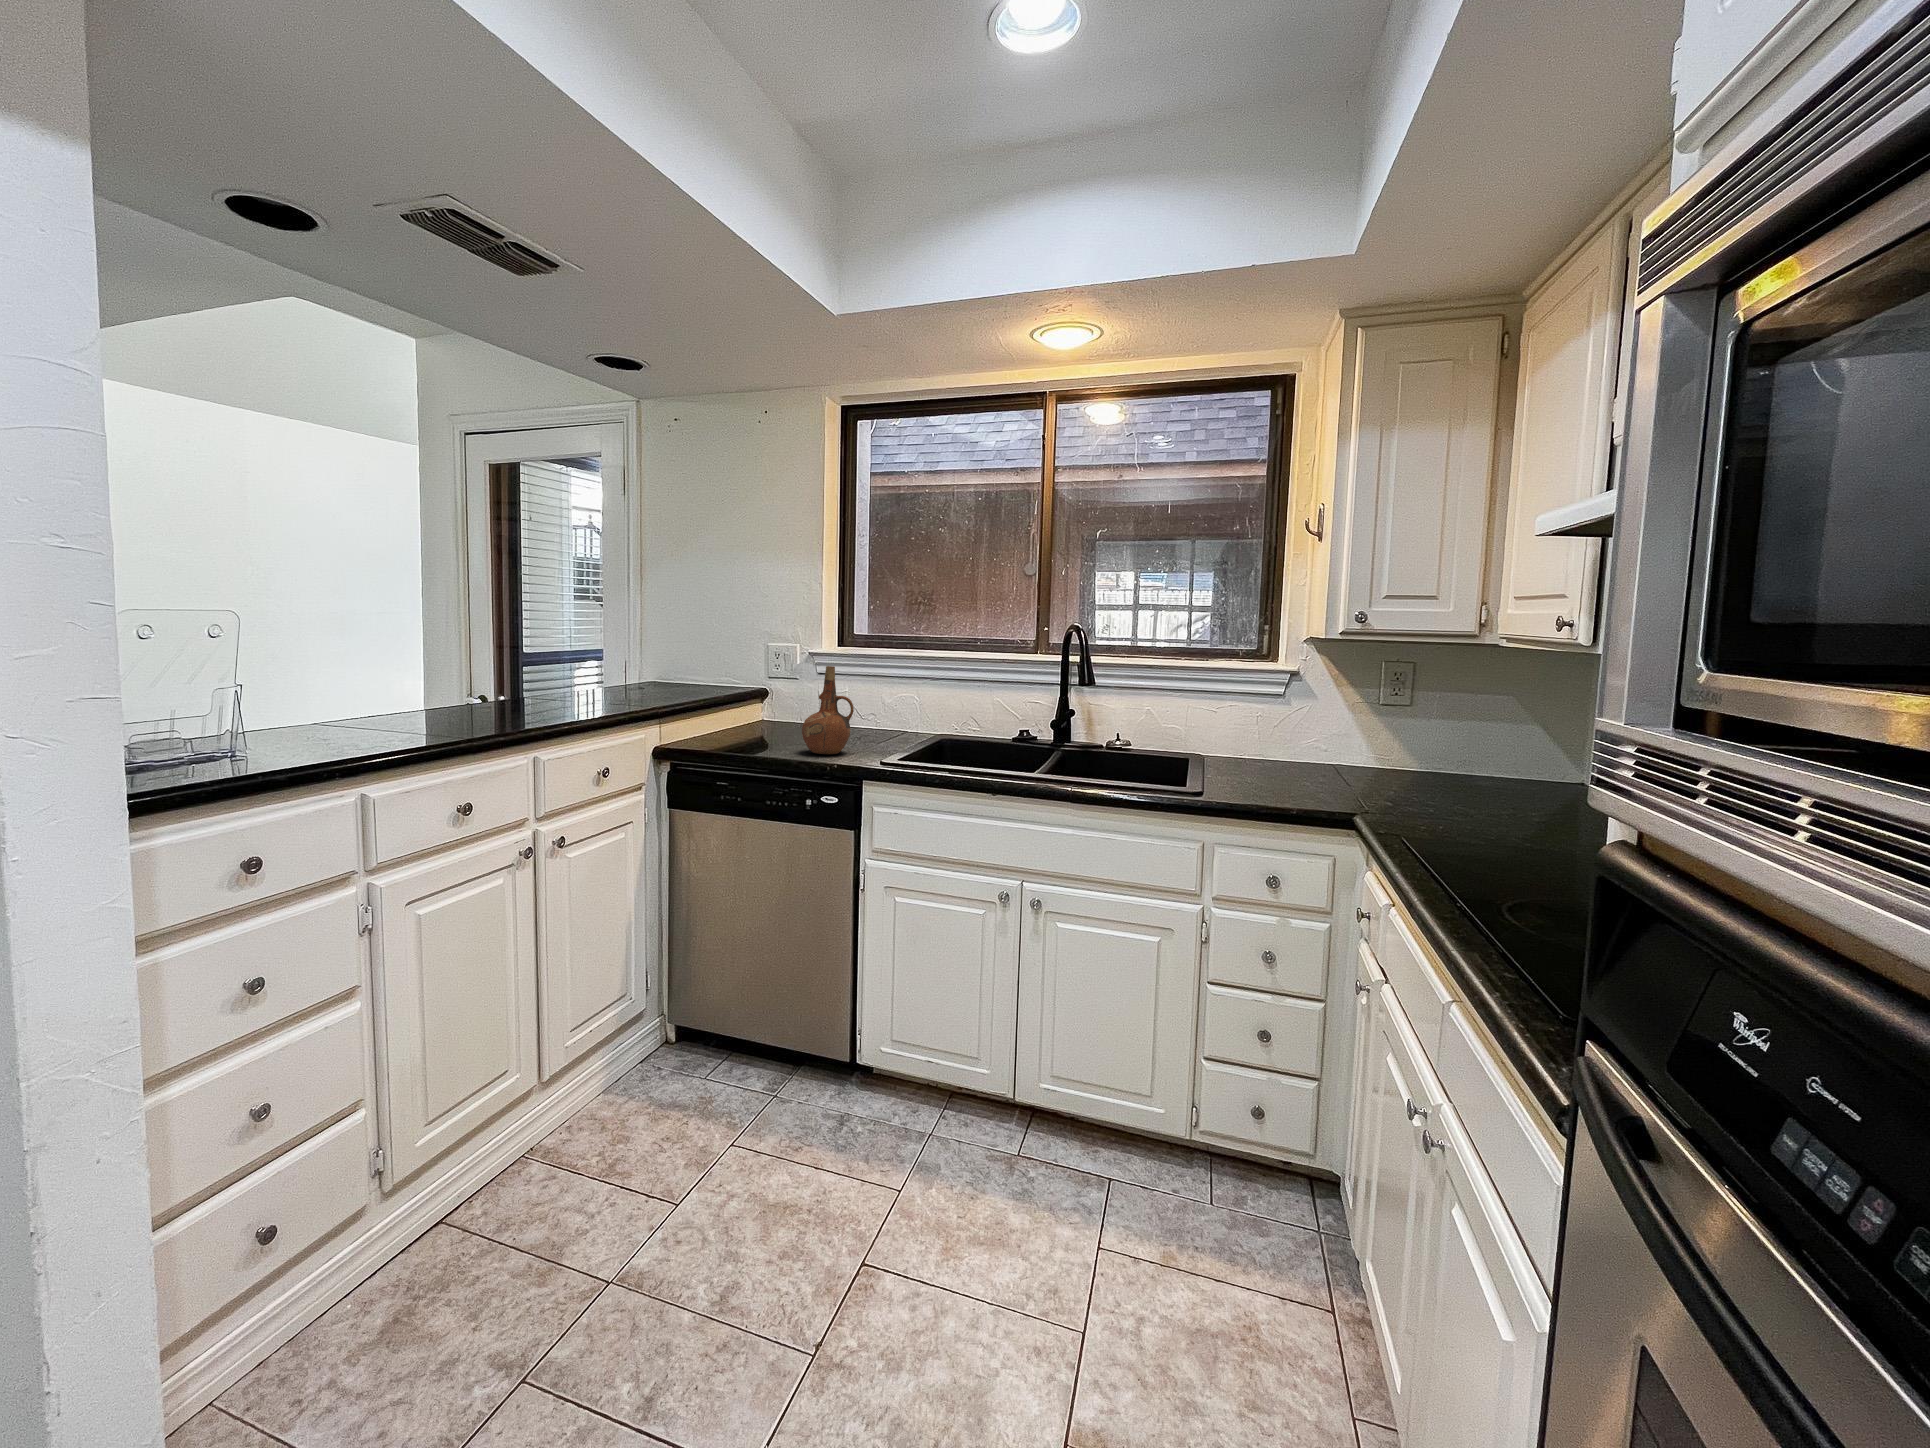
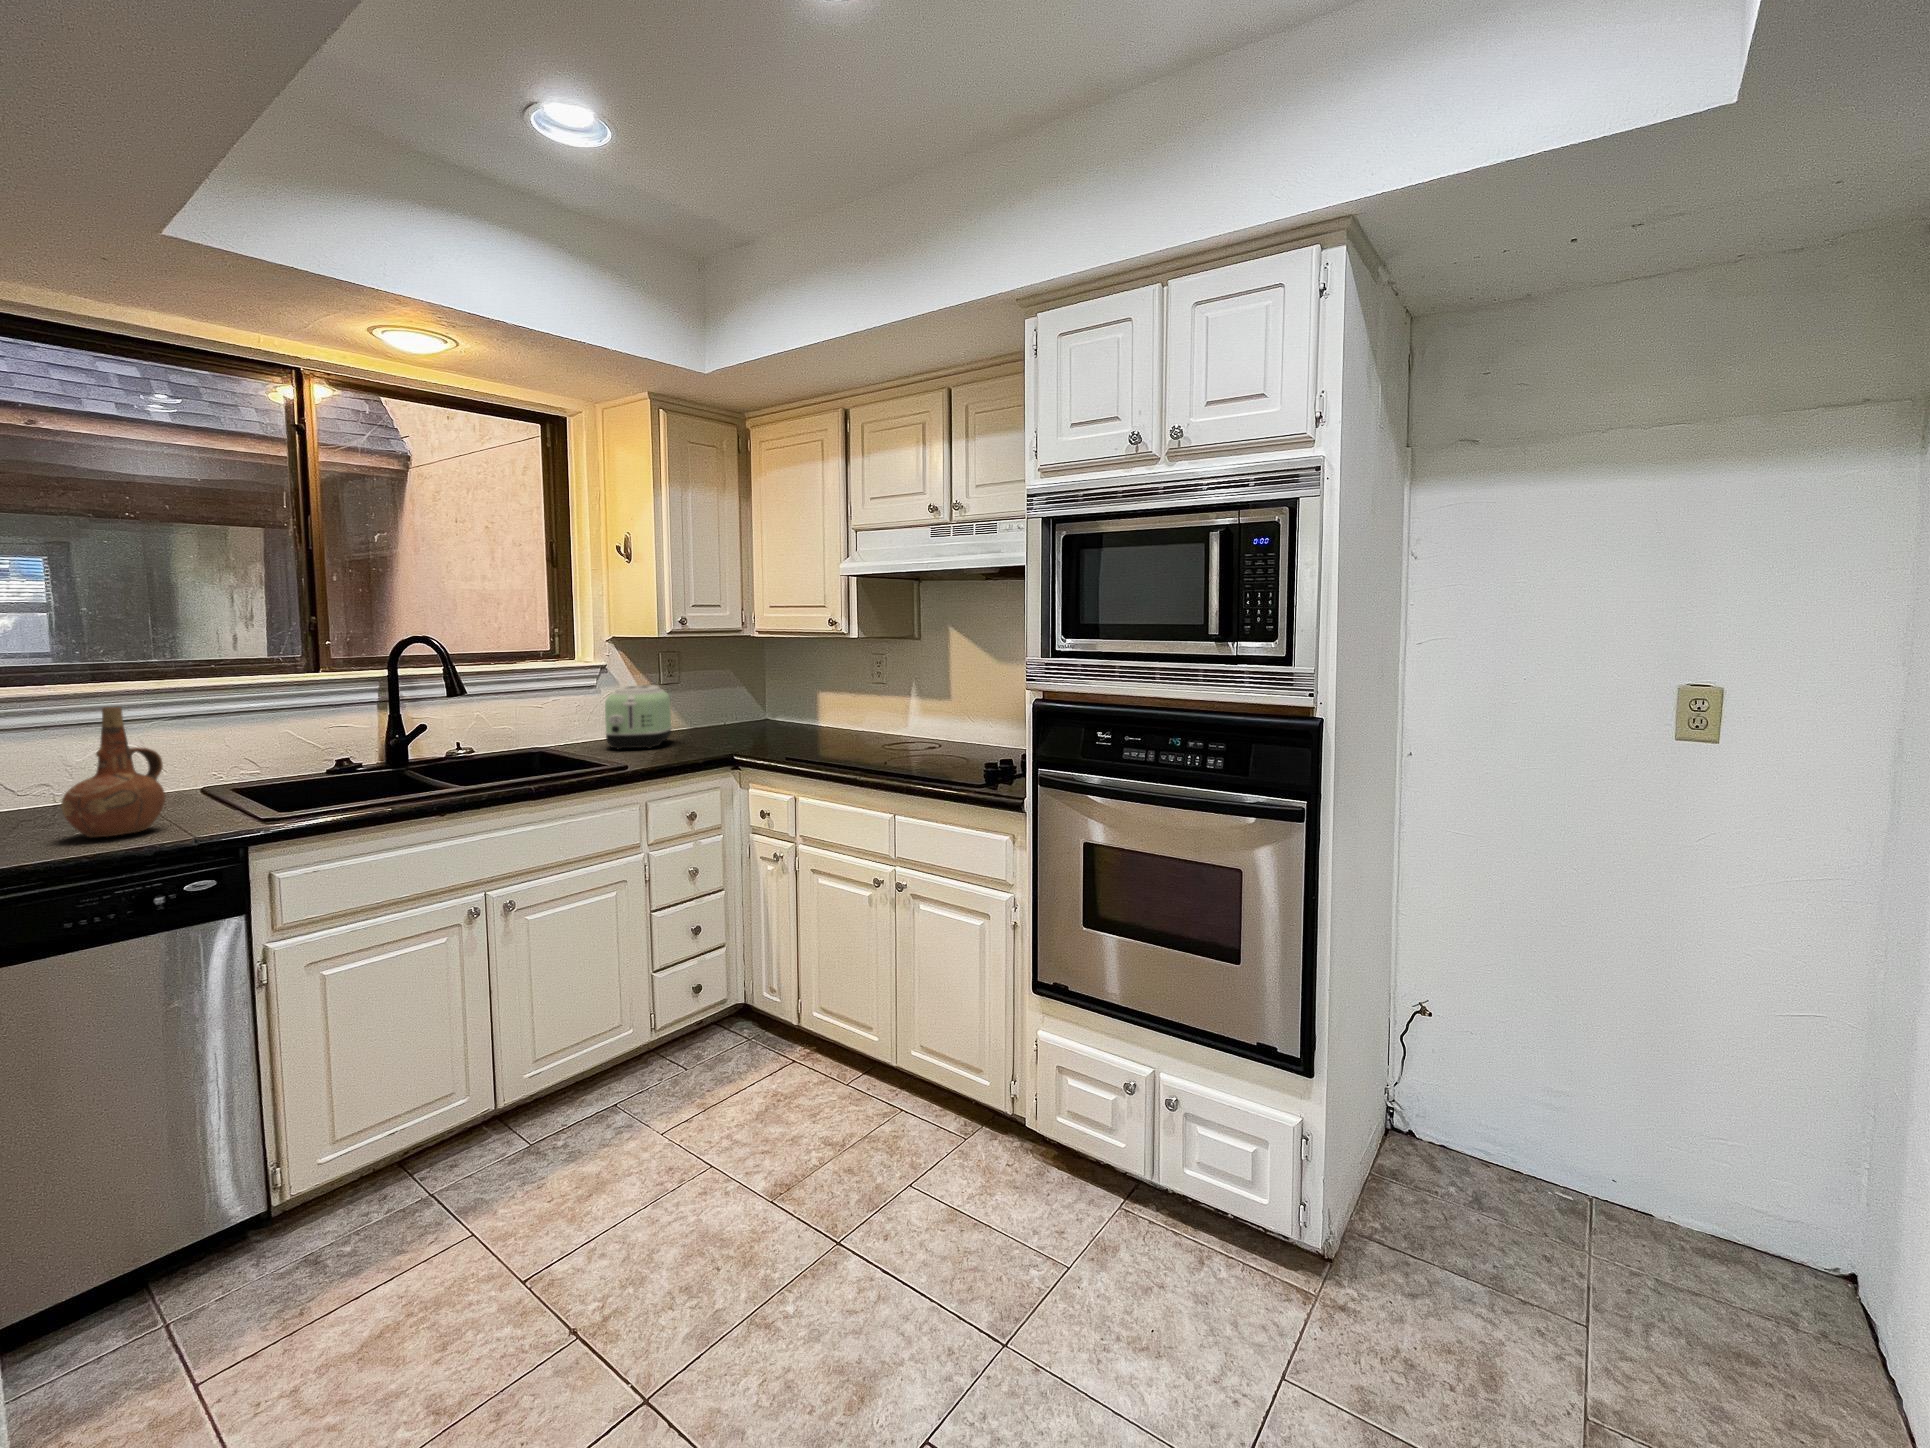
toaster: none [1252,699,1357,781] -> present [605,685,672,750]

